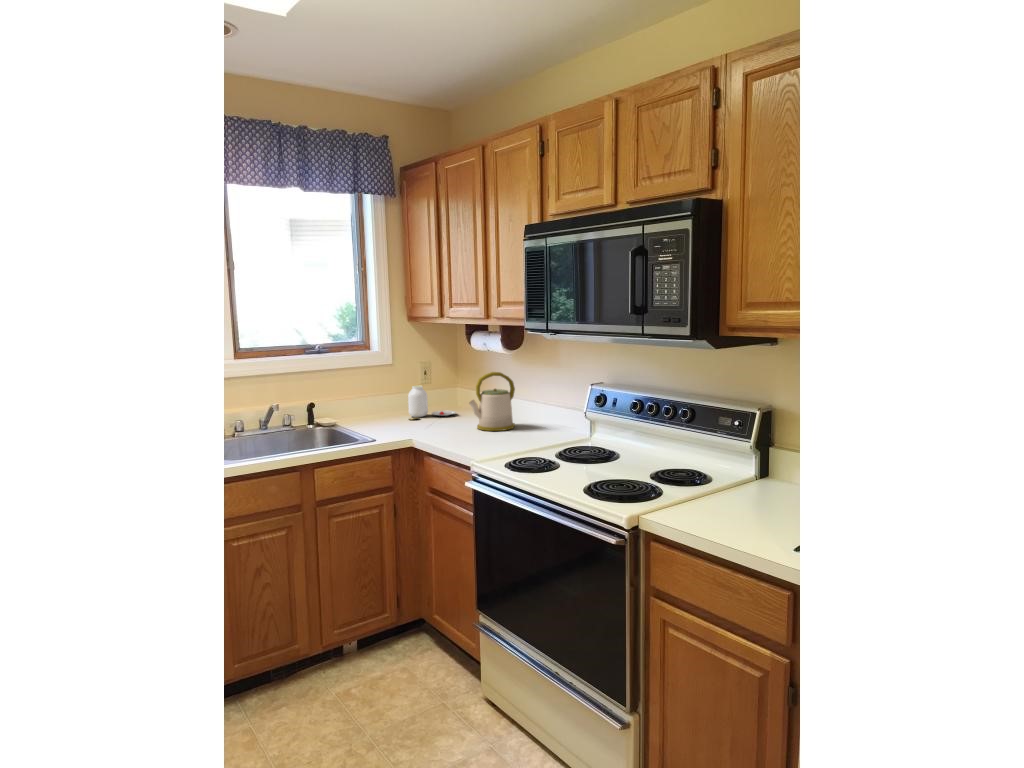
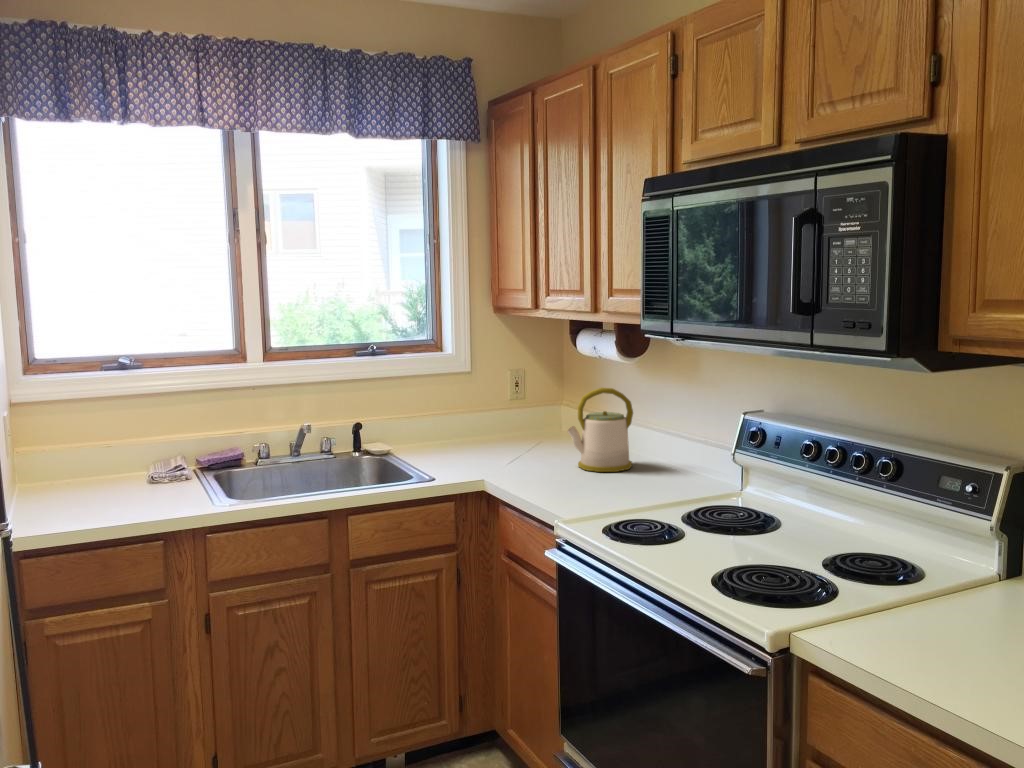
jar: present [408,385,456,420] -> none [488,401,557,449]

